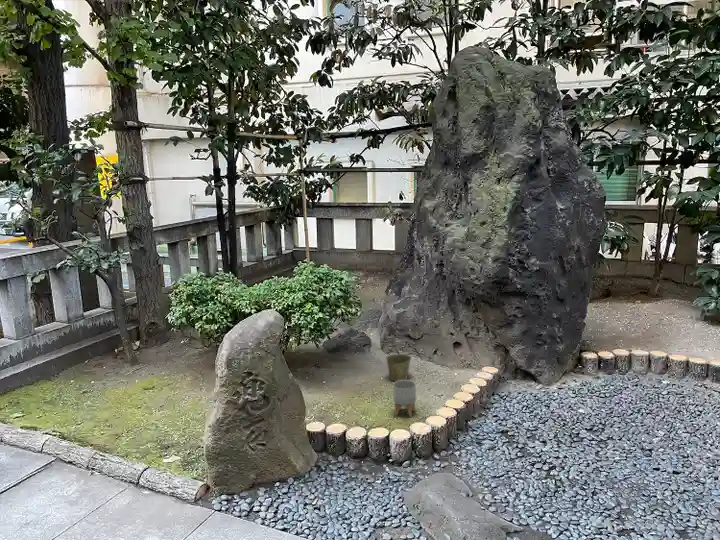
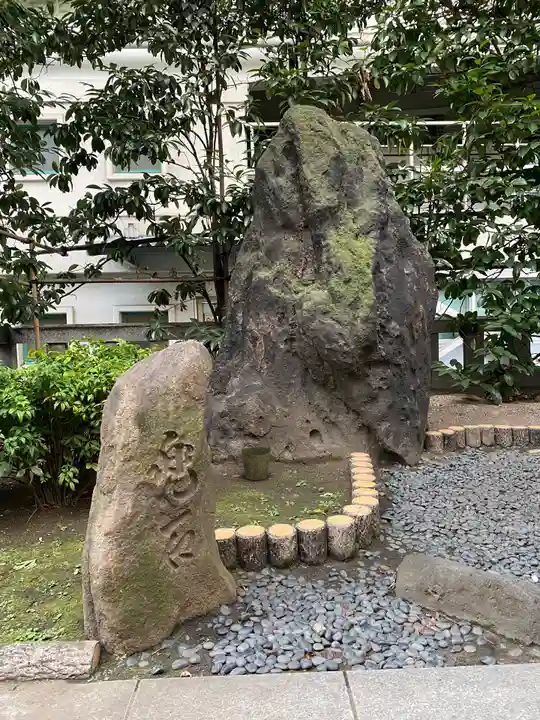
planter: present [393,380,416,417] -> none [284,465,314,512]

